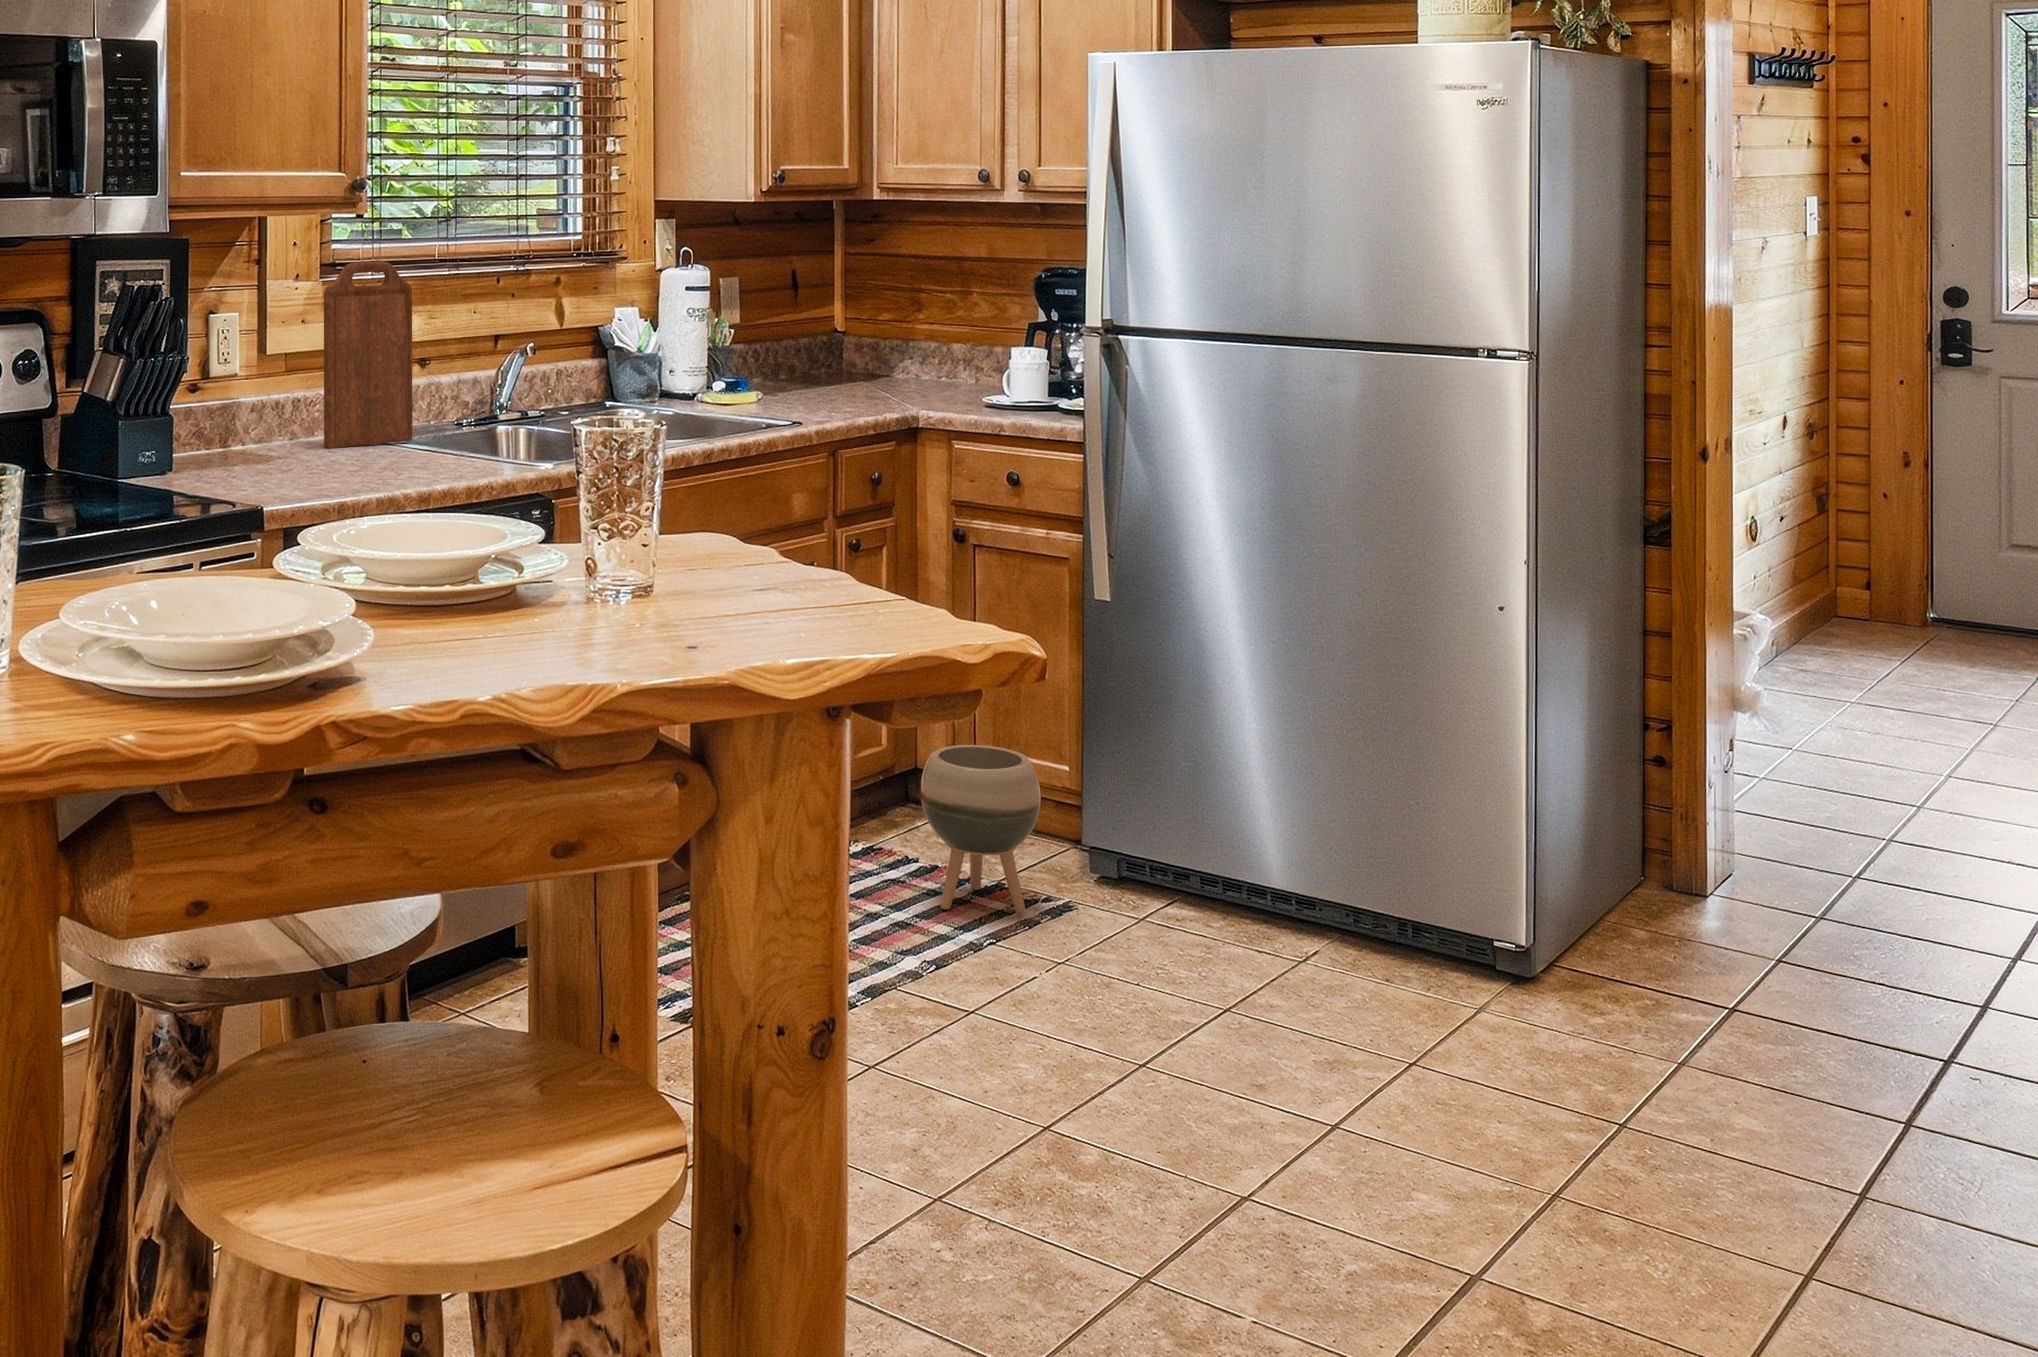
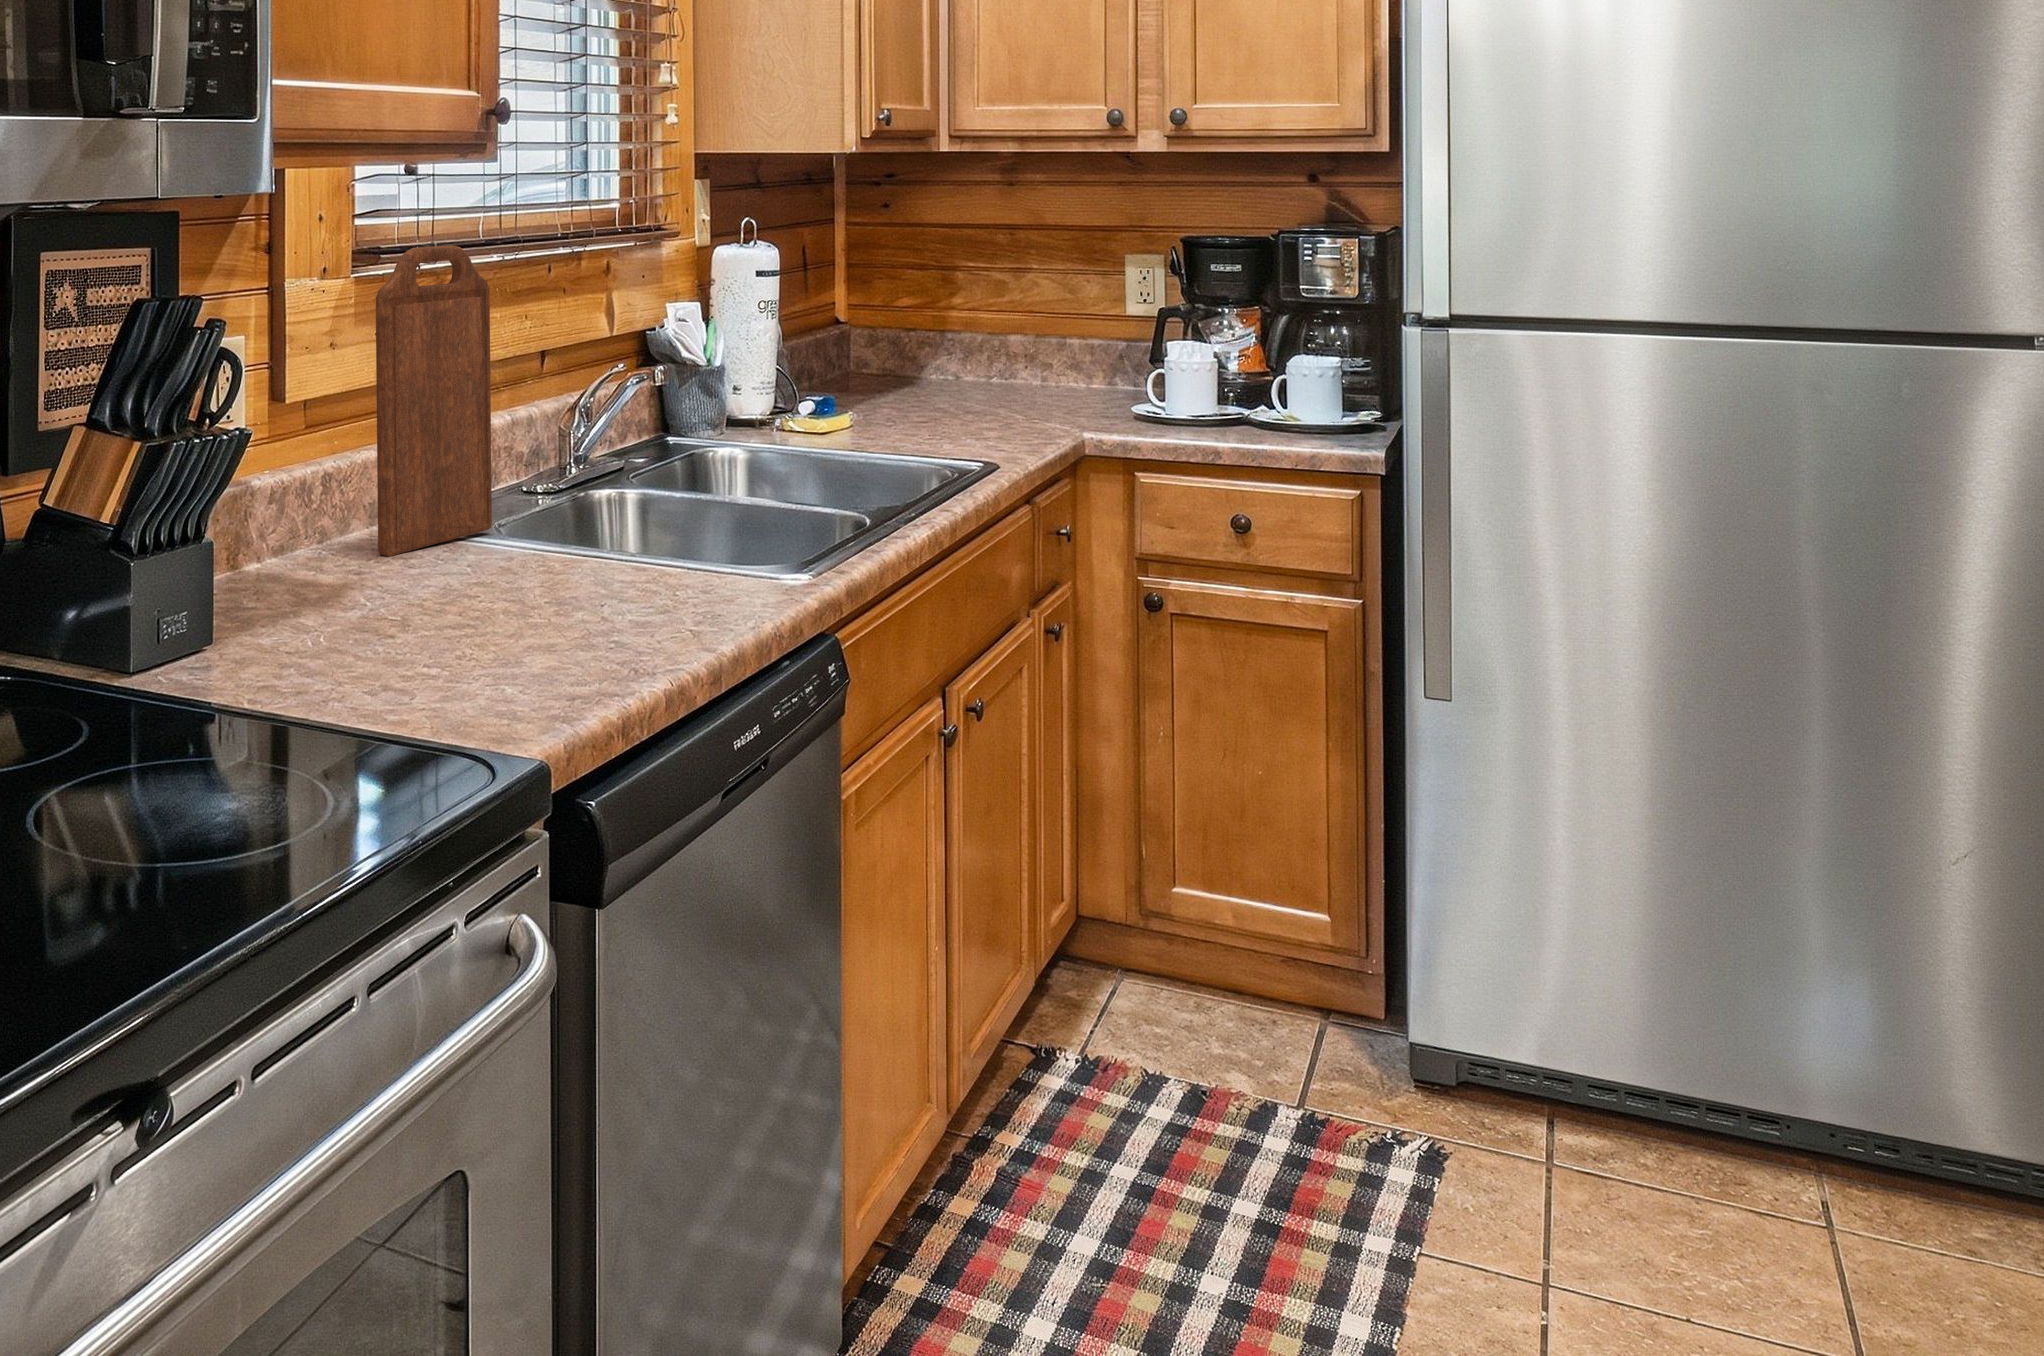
planter: present [921,745,1041,913] -> none [1216,915,1397,1172]

